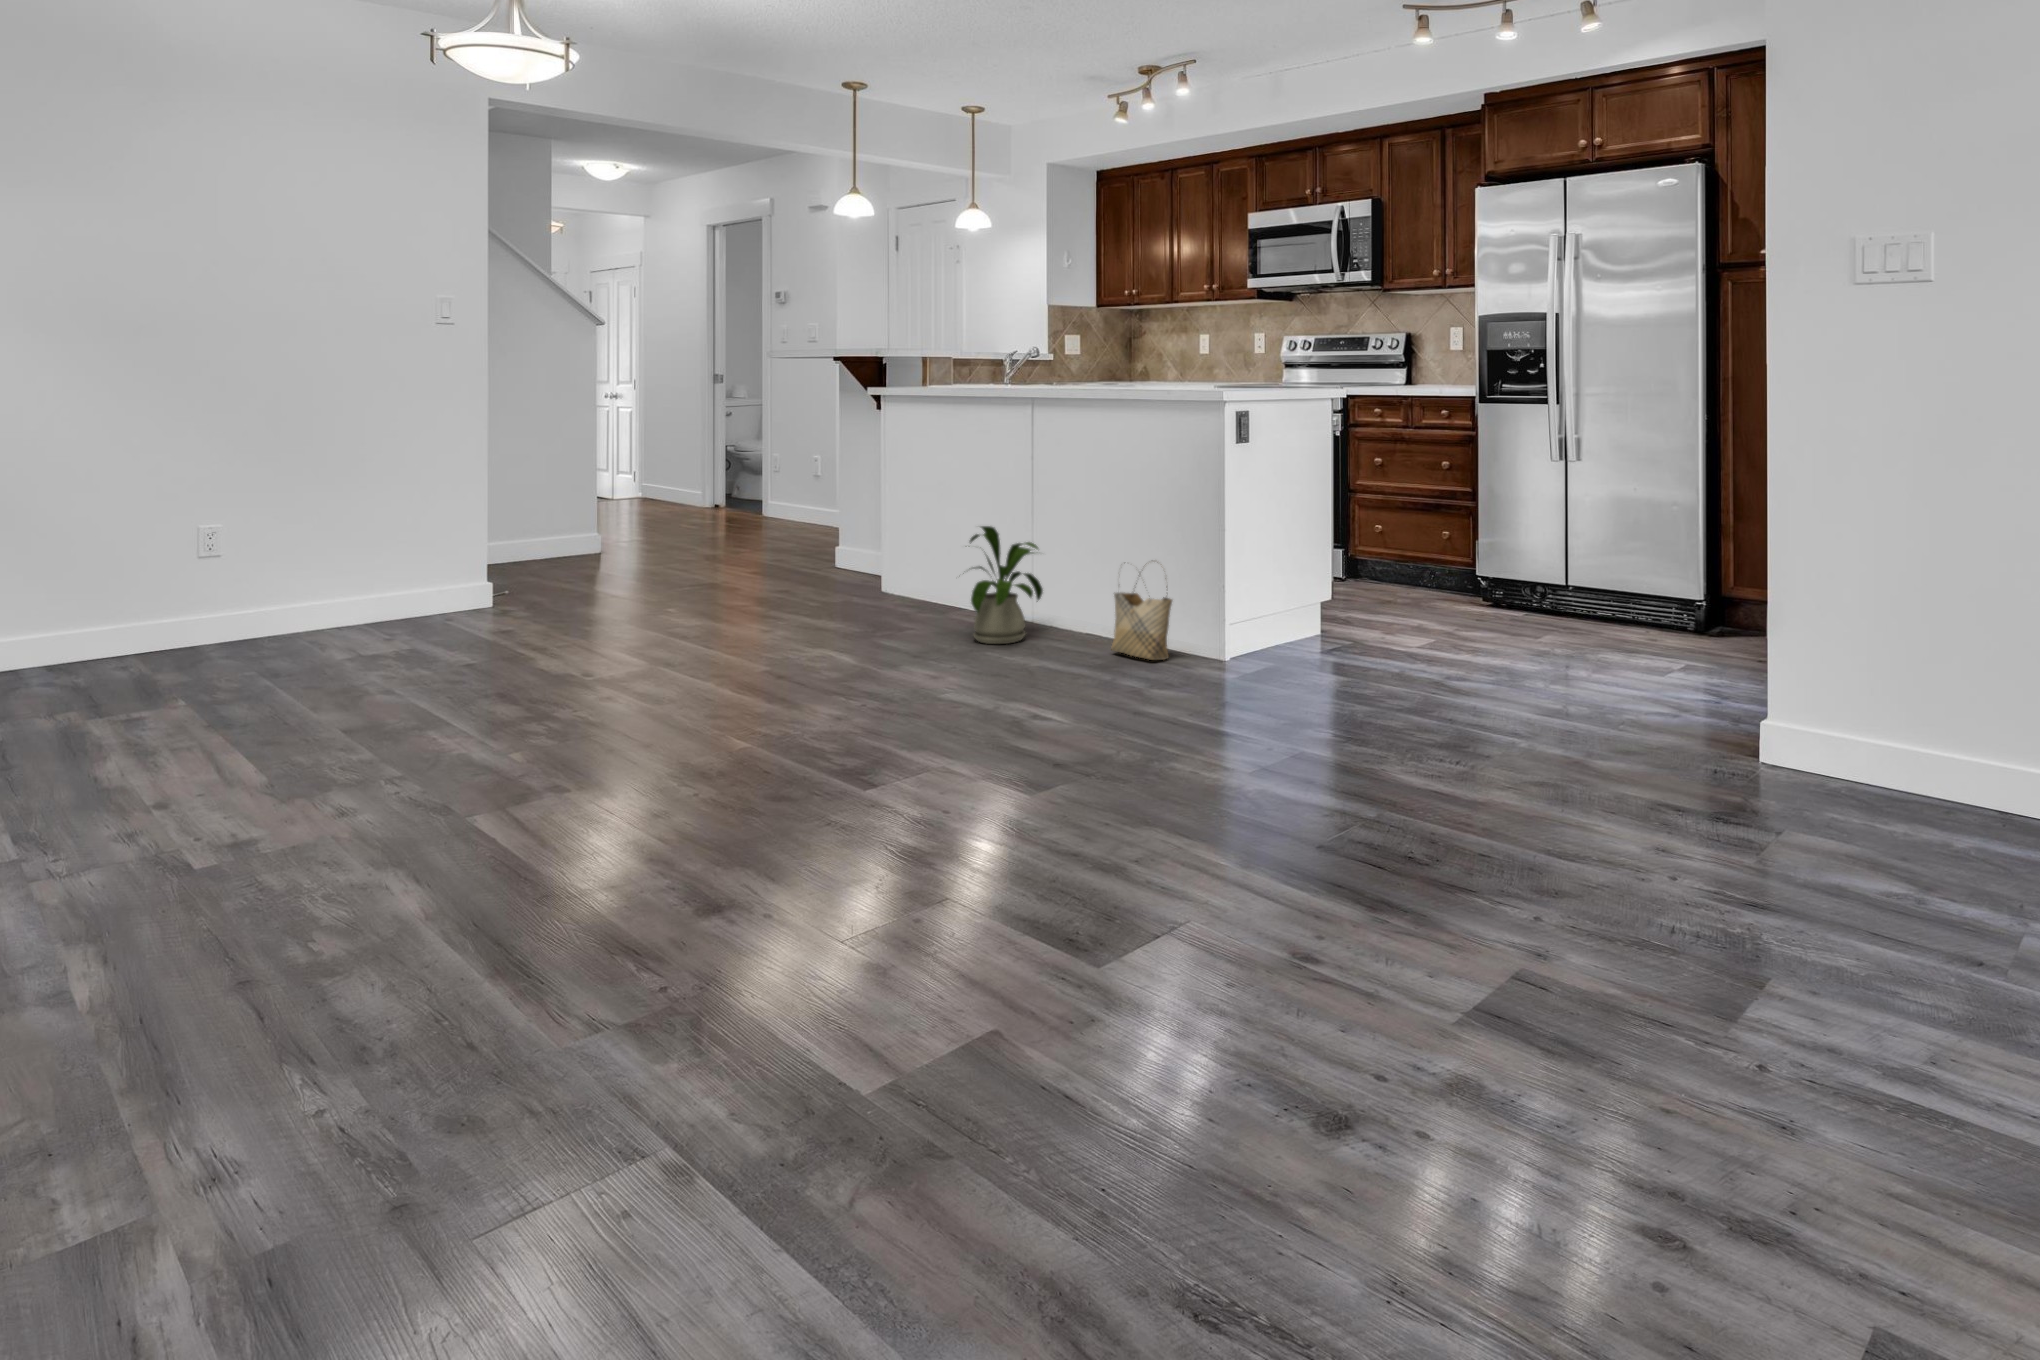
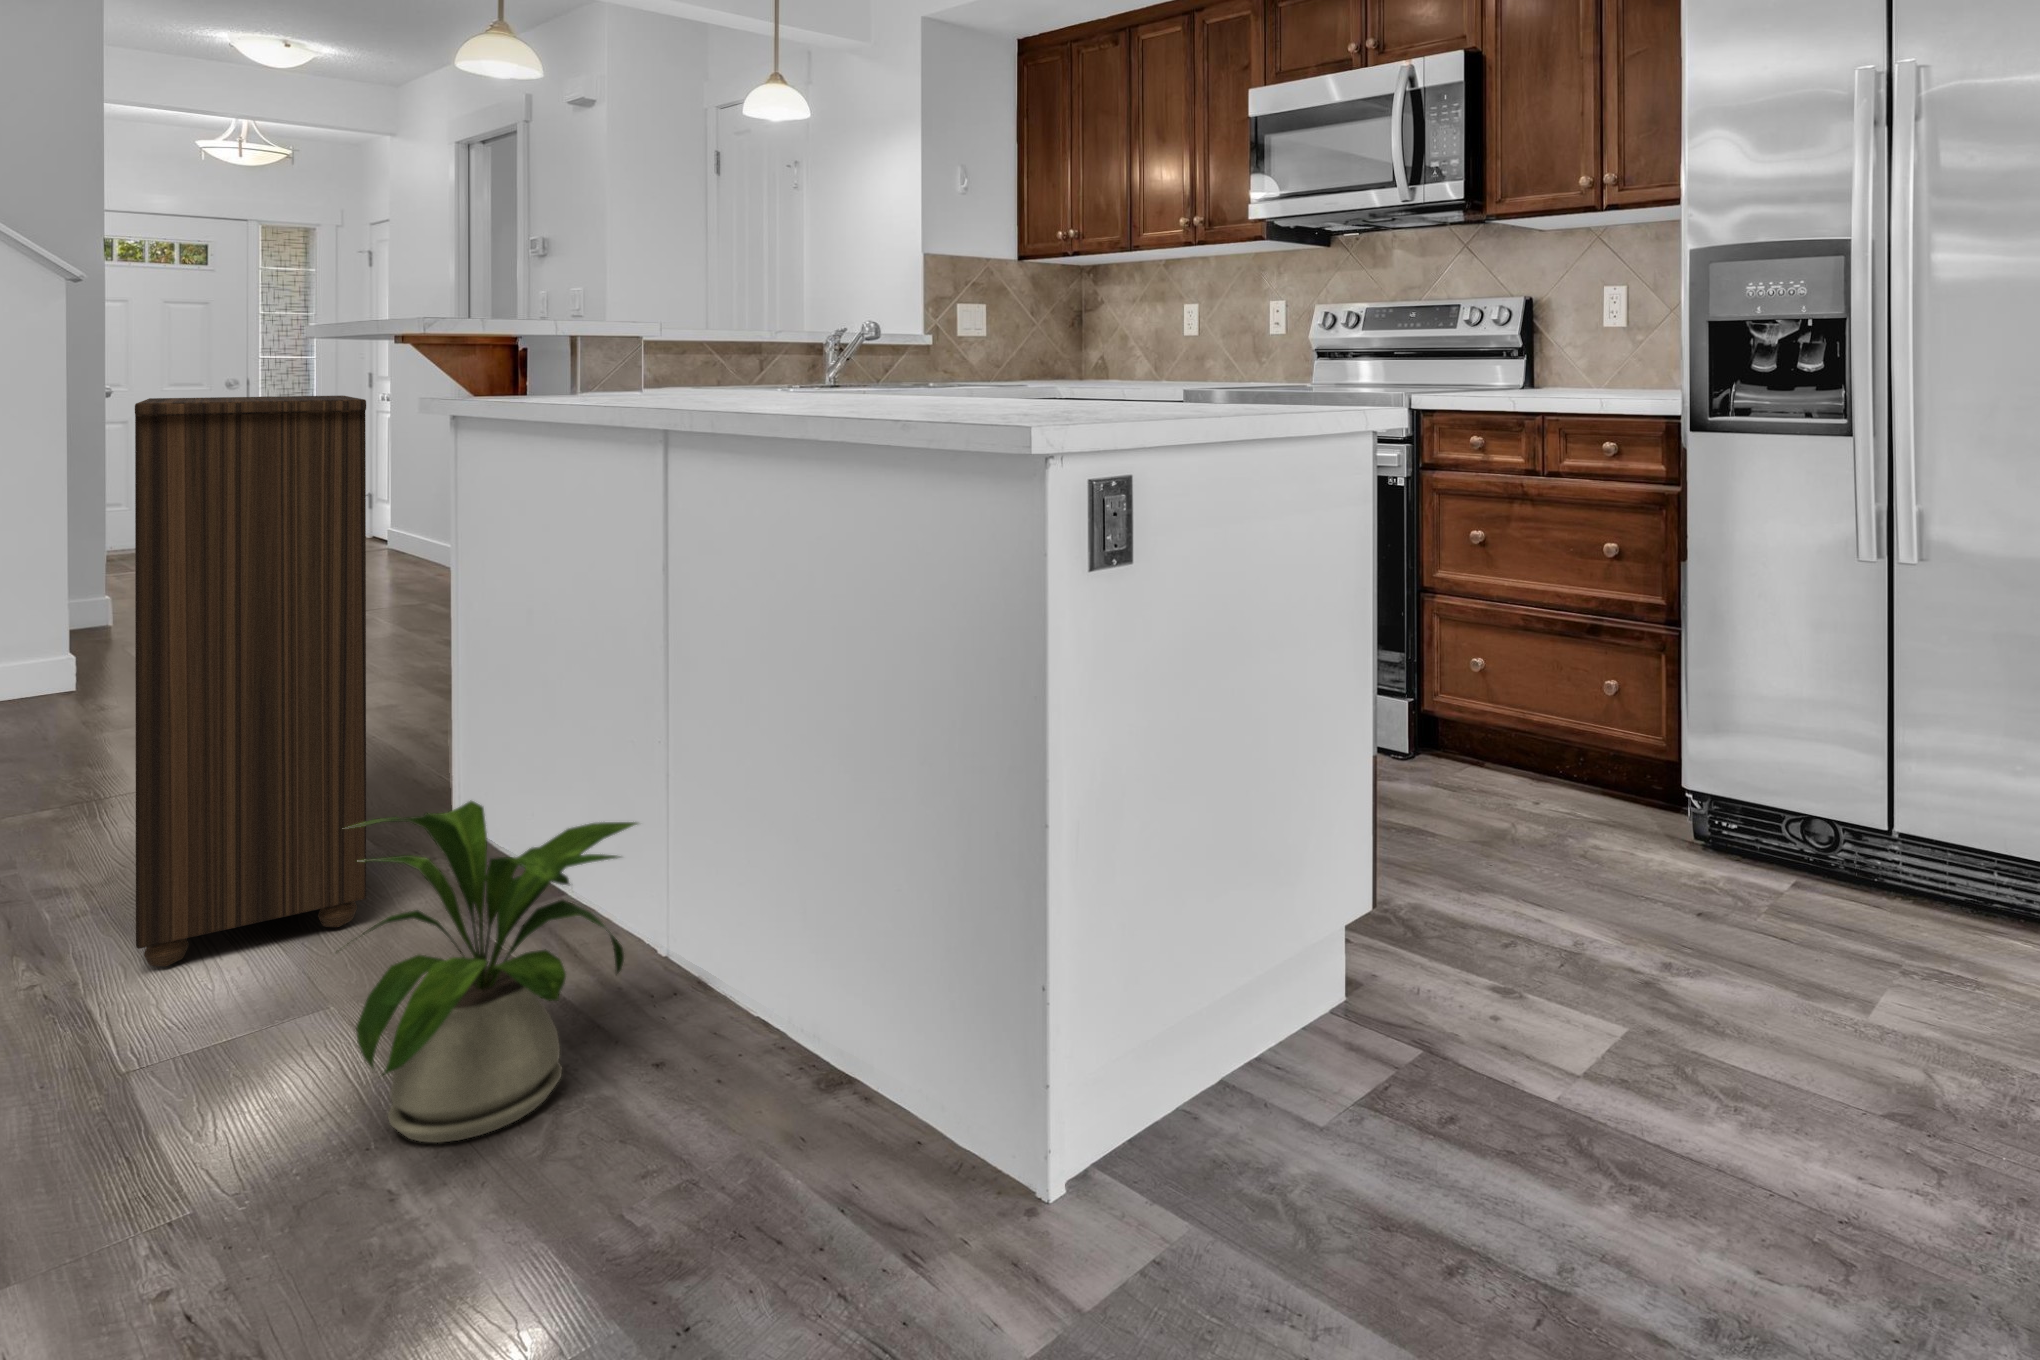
bookshelf: none [781,382,895,614] -> present [135,396,366,966]
woven basket: present [1111,583,1172,660] -> none [730,919,899,1265]

